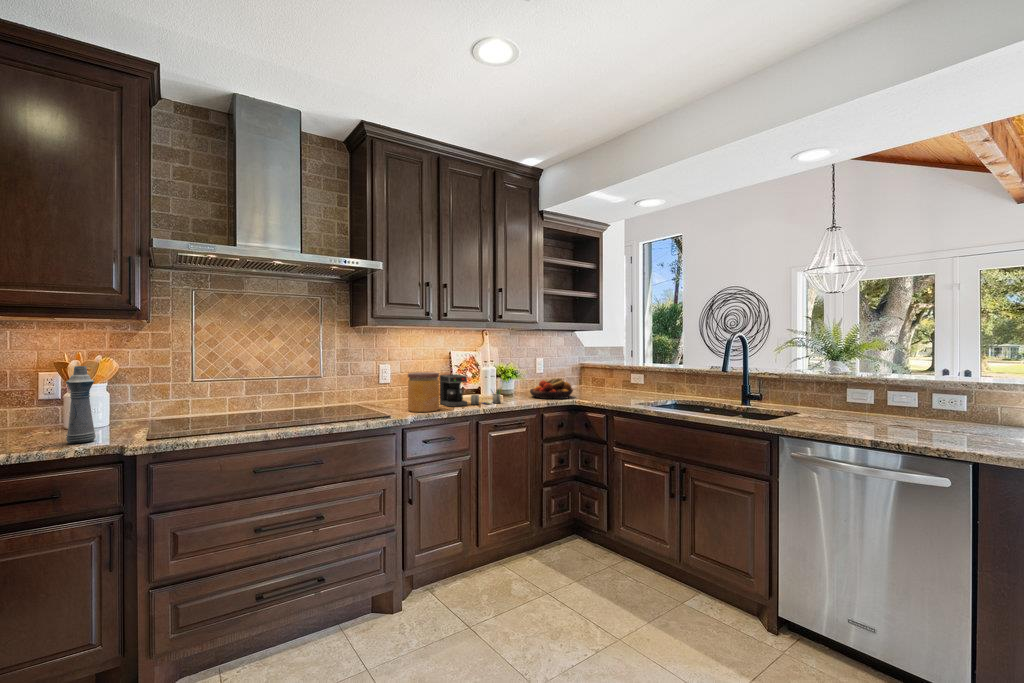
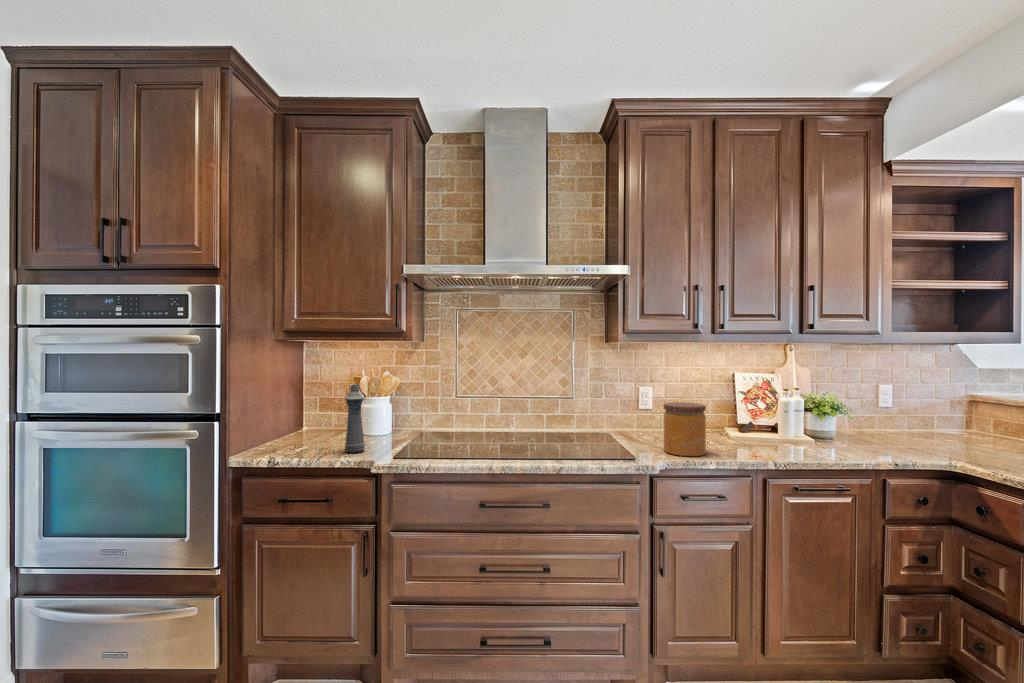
coffee maker: present [440,374,502,407] -> none [713,406,809,453]
fruit bowl: present [530,378,573,399] -> none [862,420,948,457]

